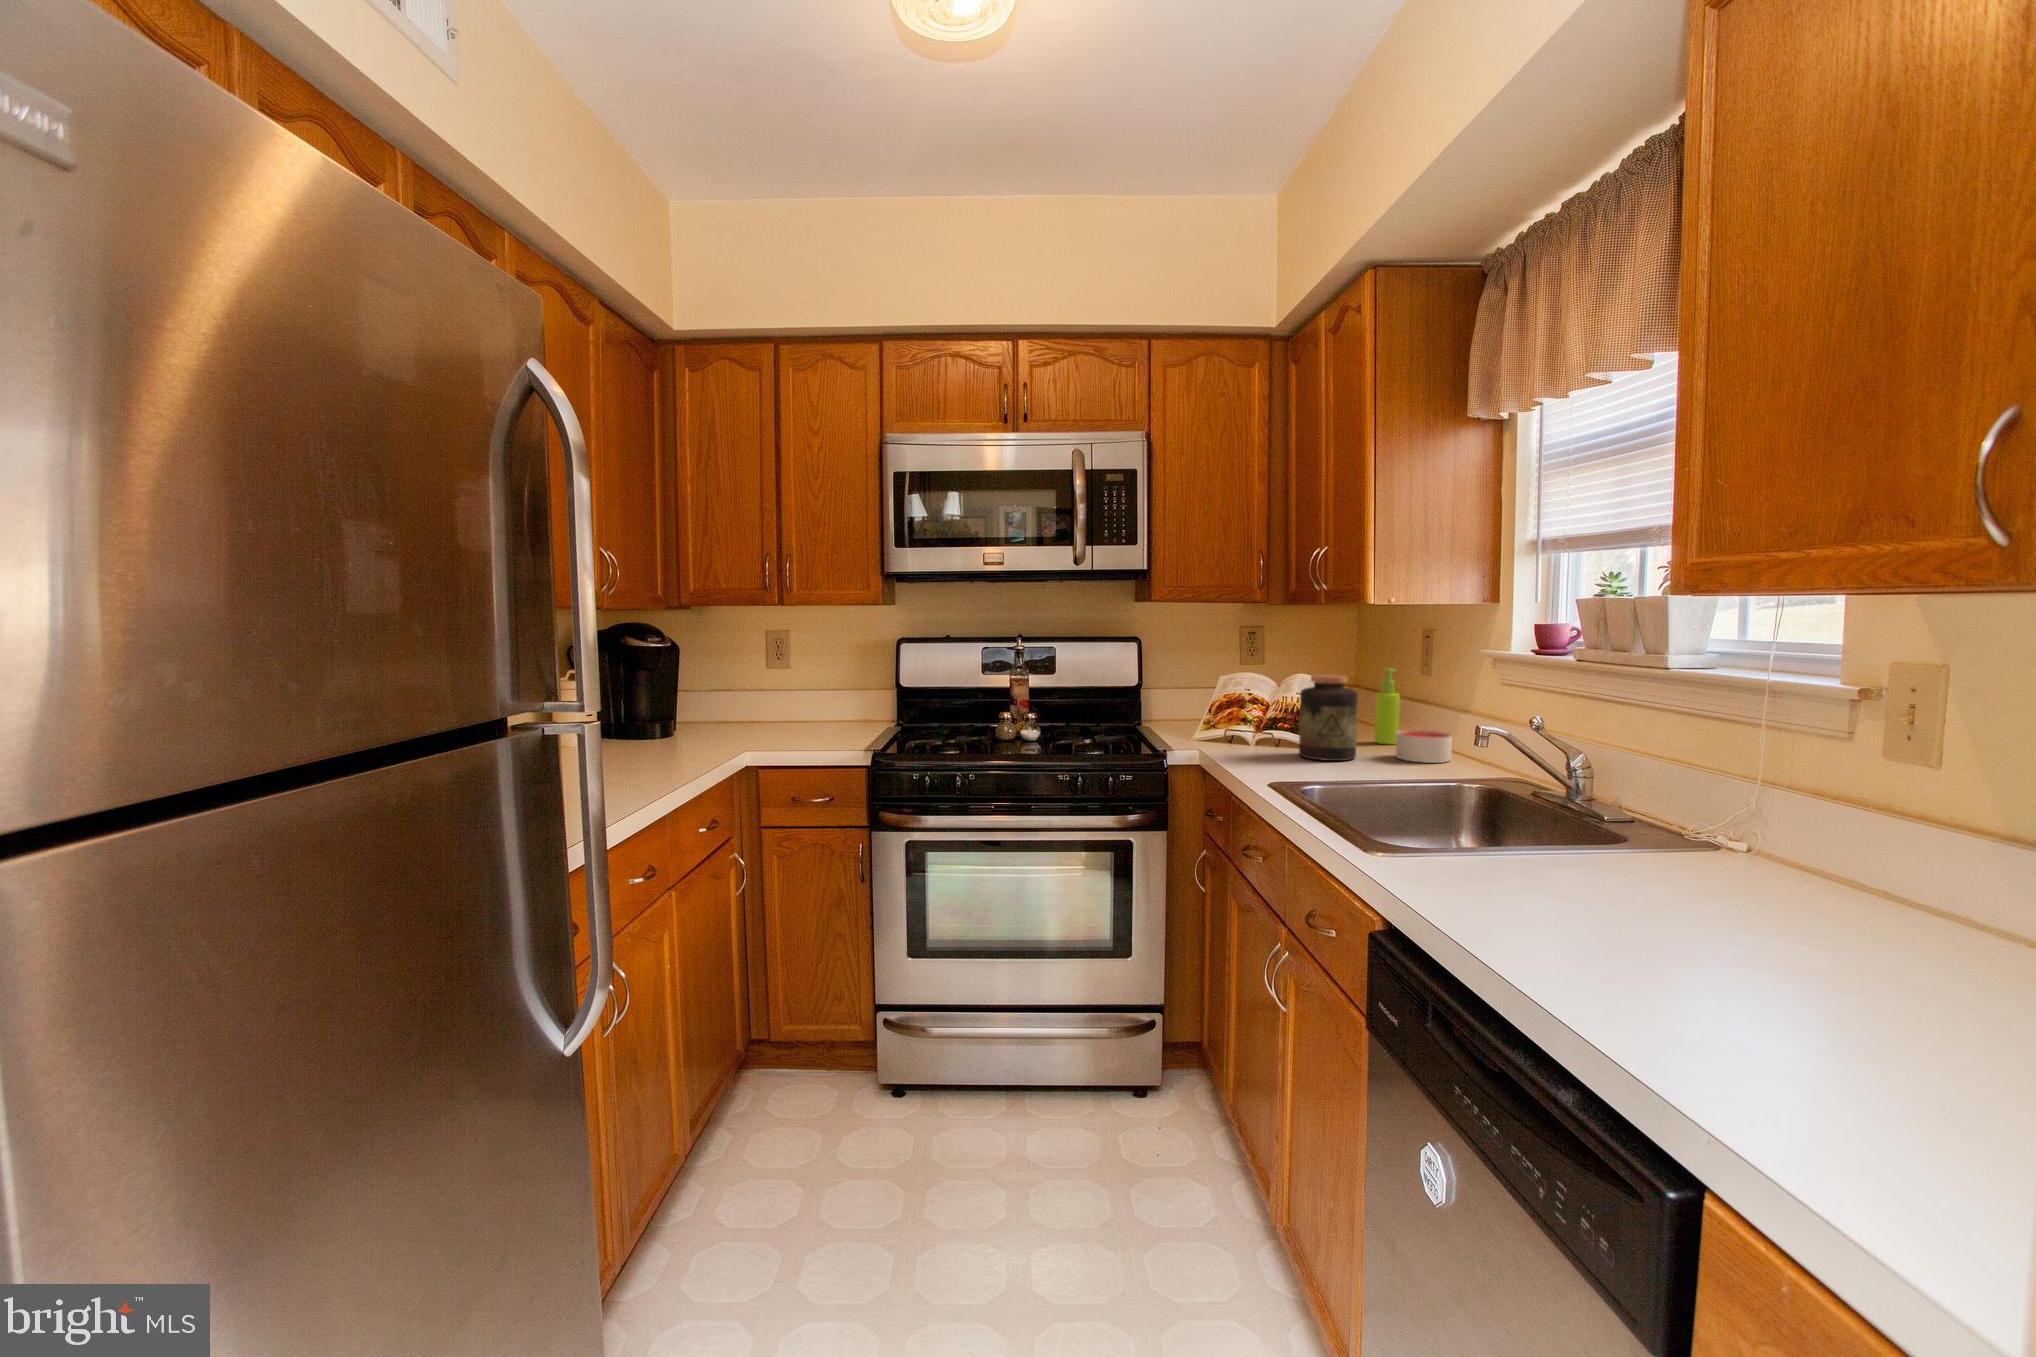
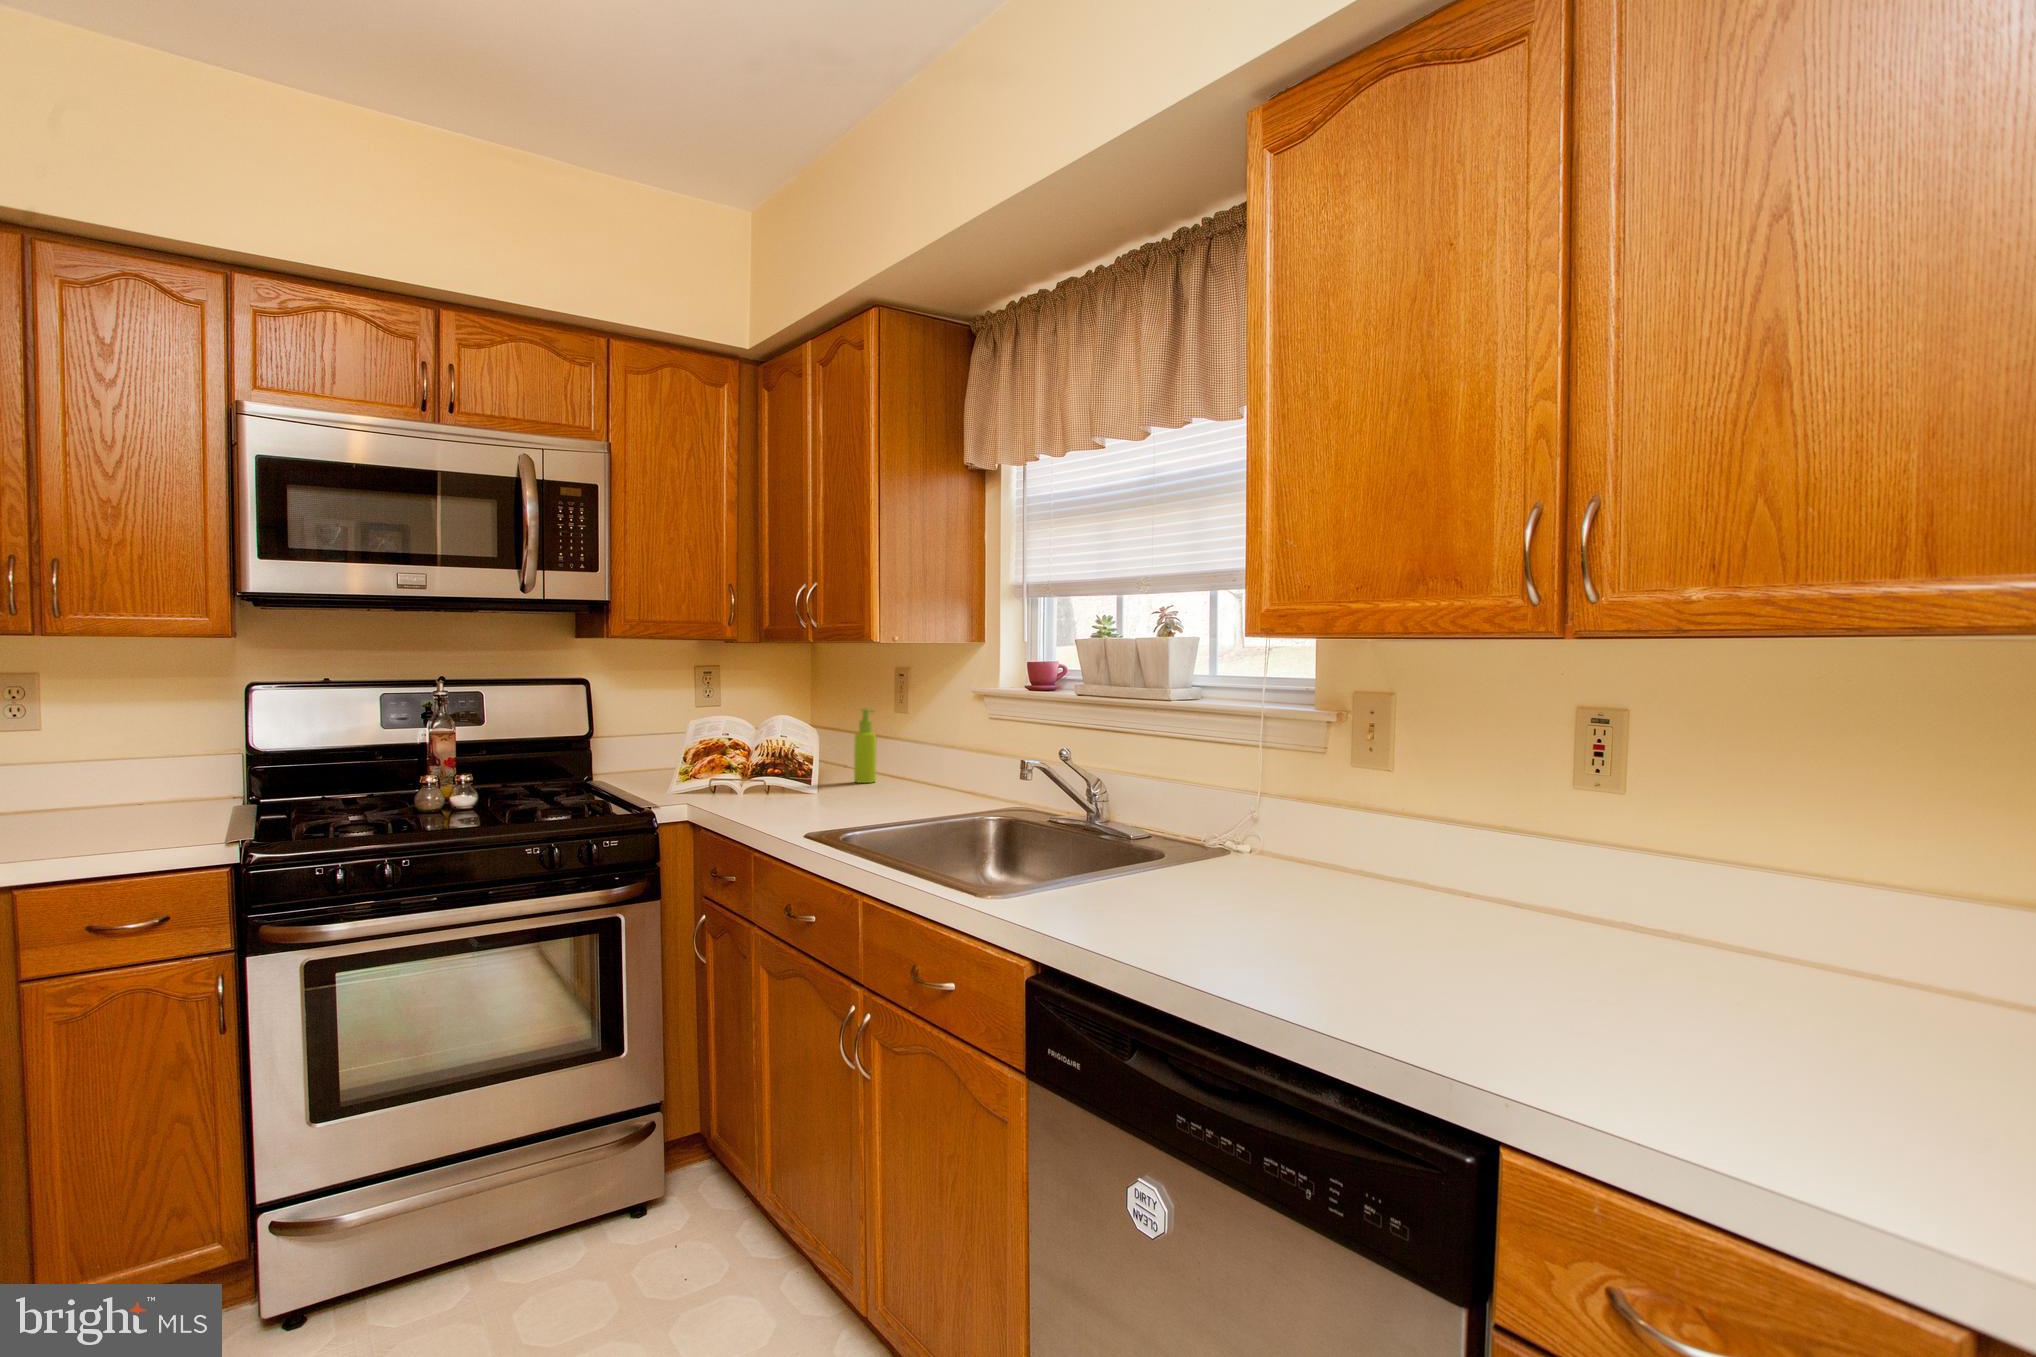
jar: present [1299,675,1358,761] -> none [796,714,850,799]
candle: present [1396,730,1452,763] -> none [883,765,931,793]

